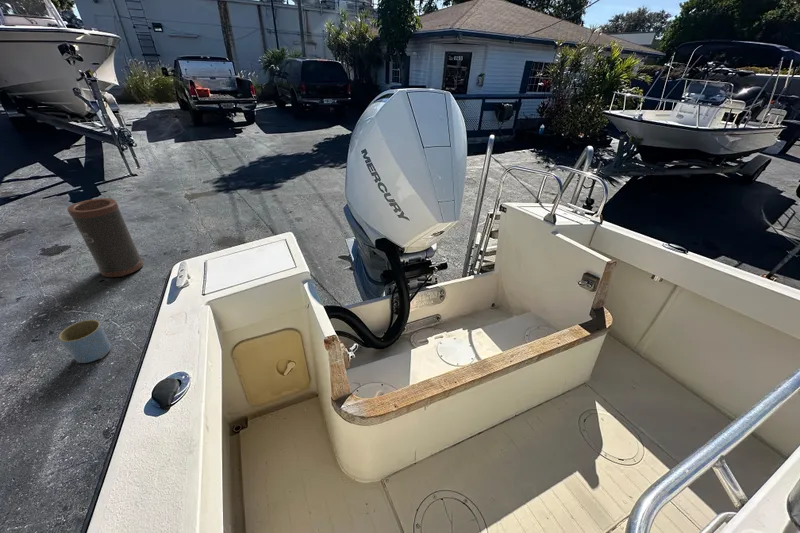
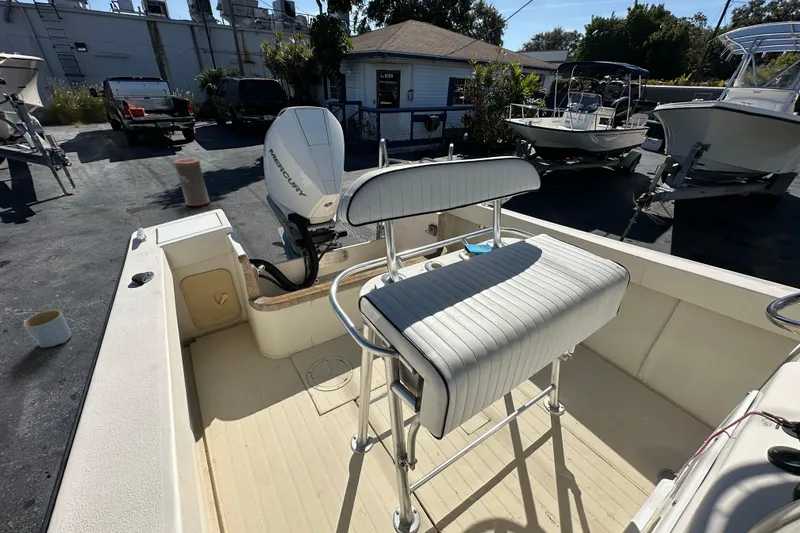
trash can: present [67,198,143,277] -> present [174,158,209,206]

